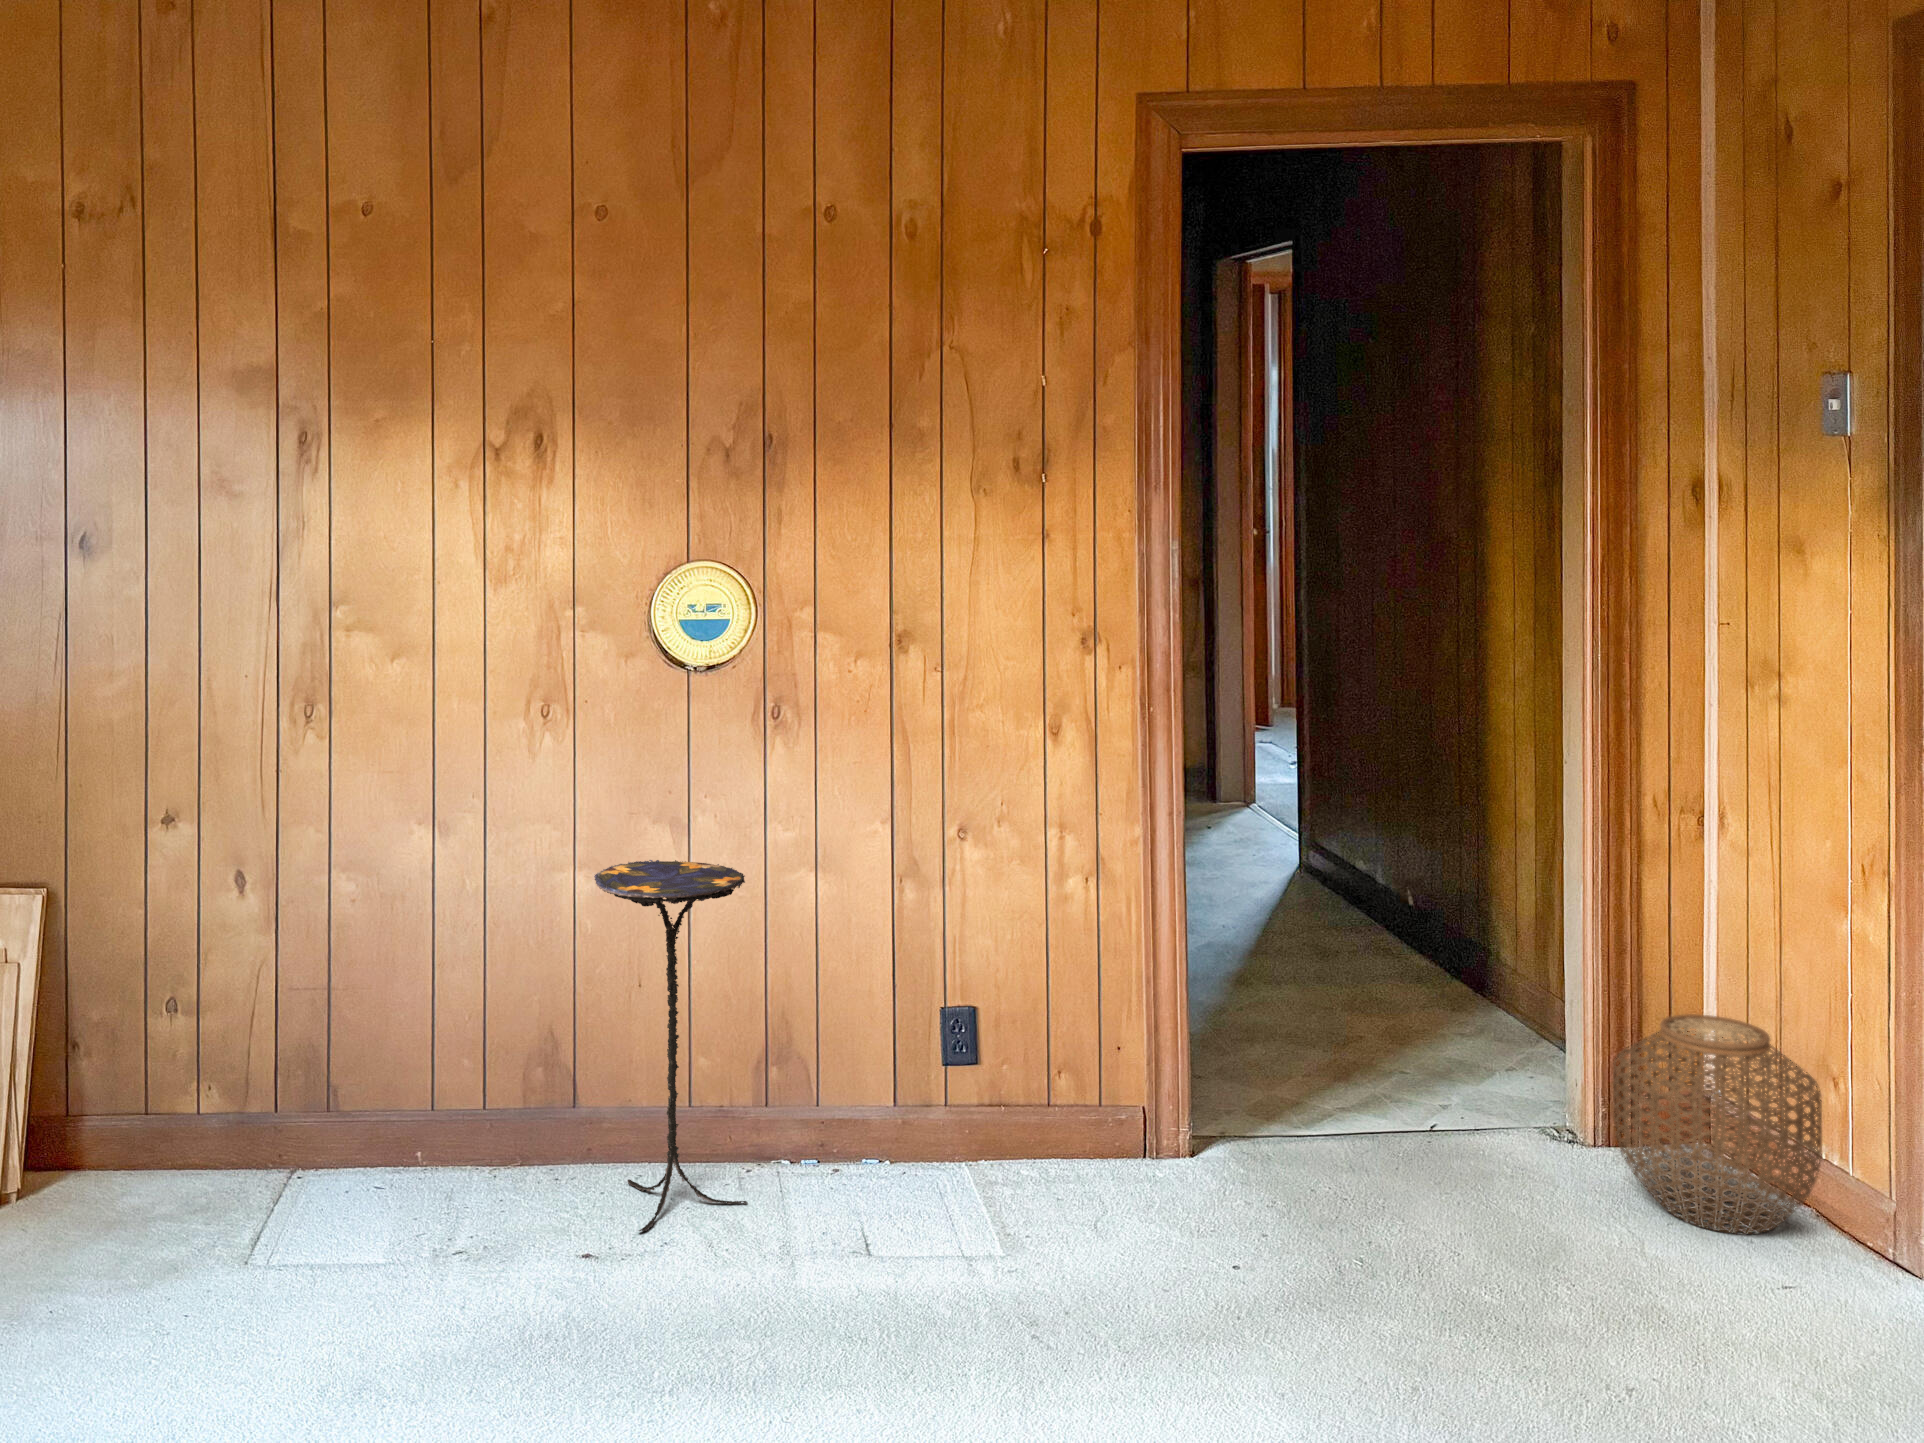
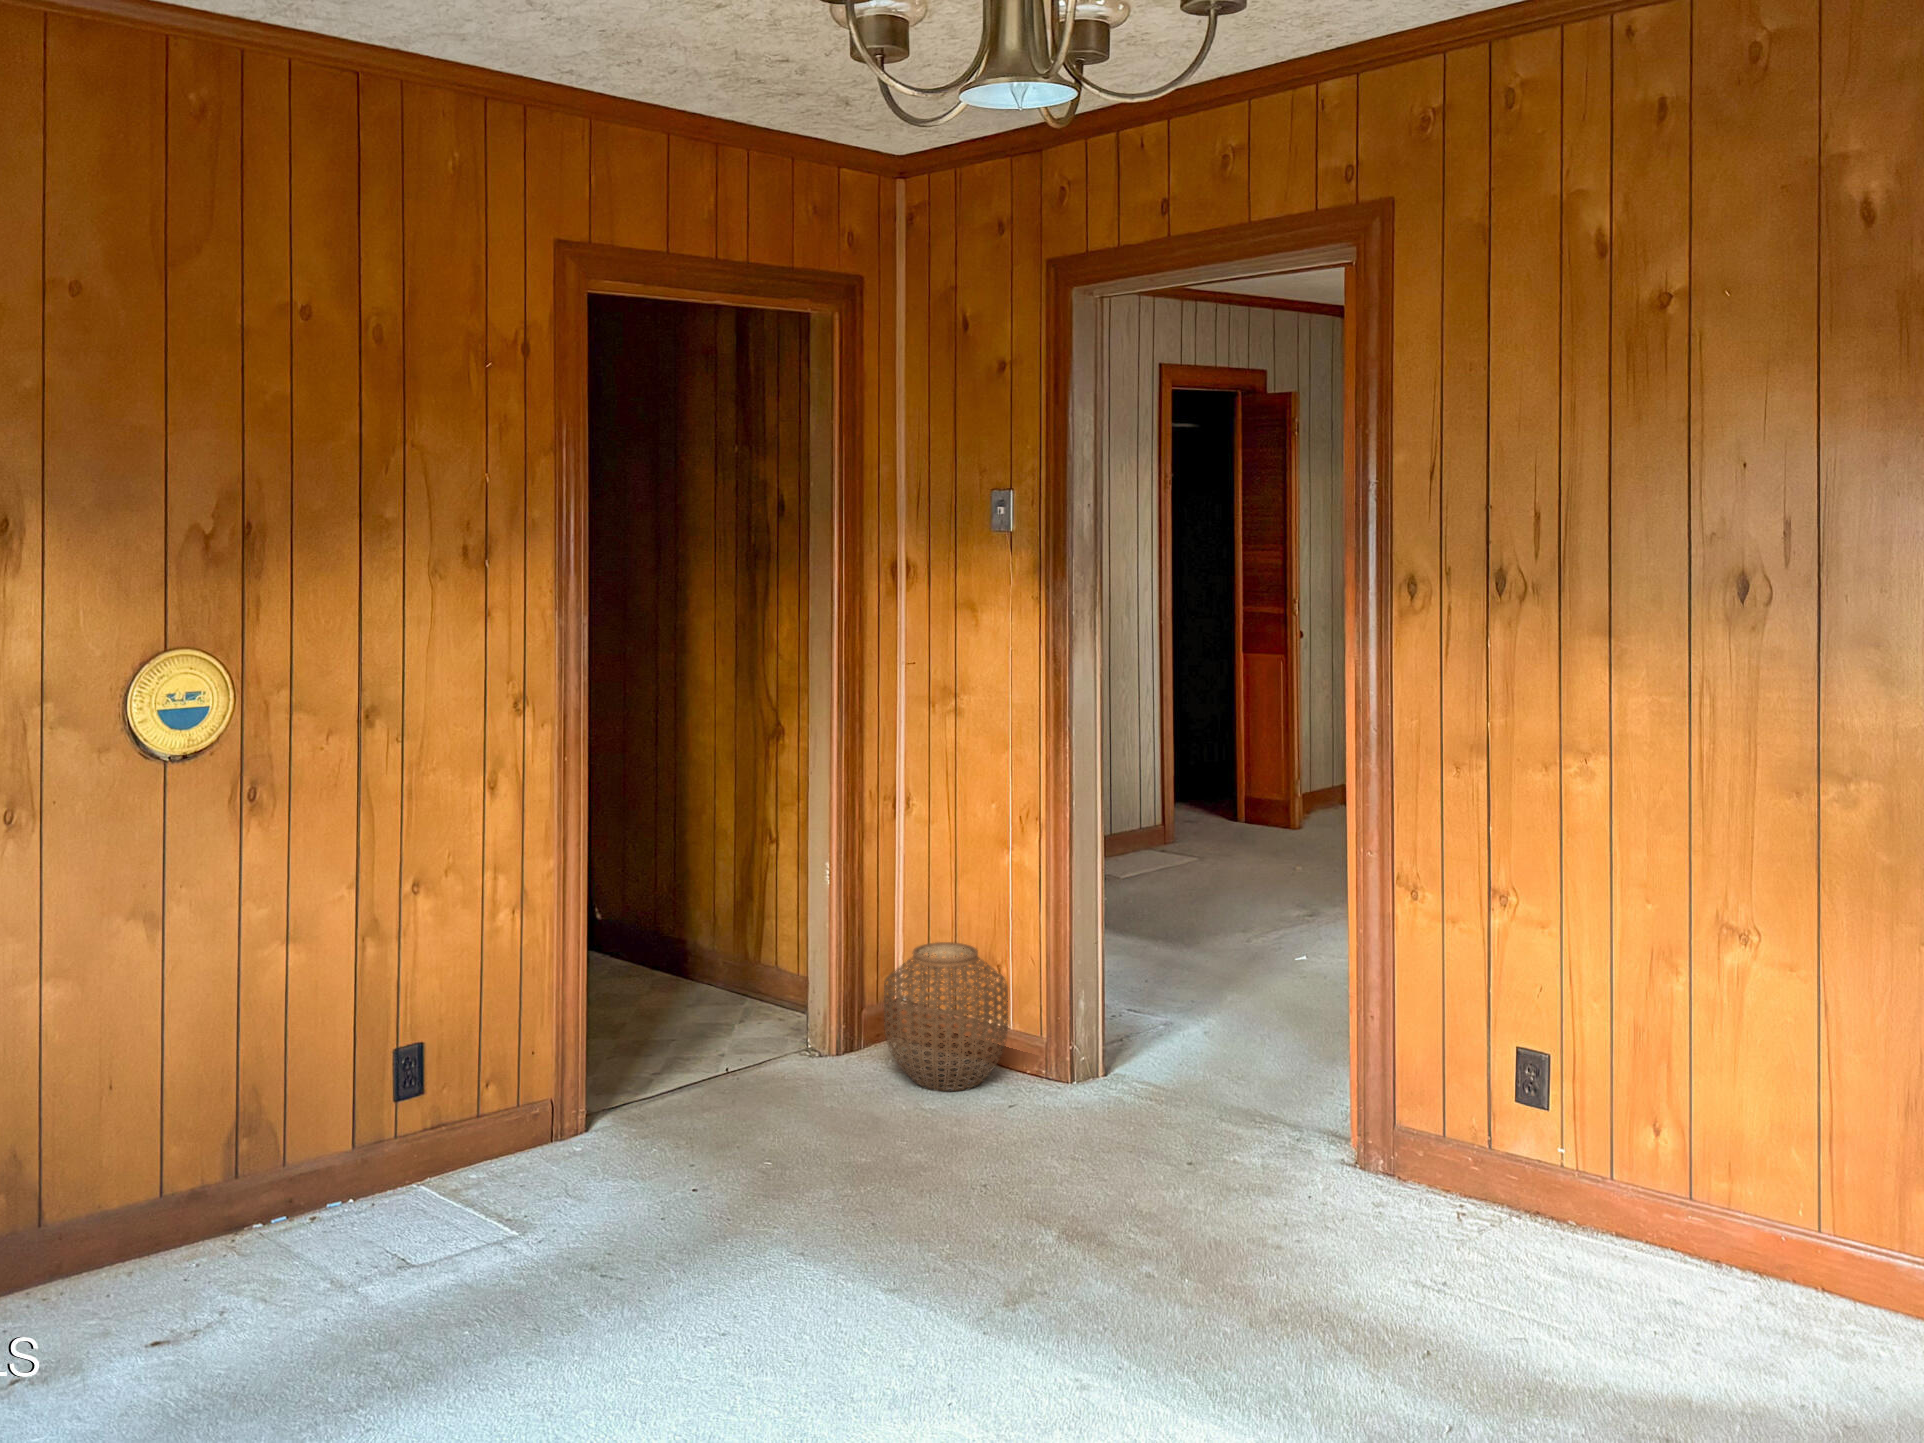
side table: present [594,860,747,1231] -> none [86,946,251,1328]

